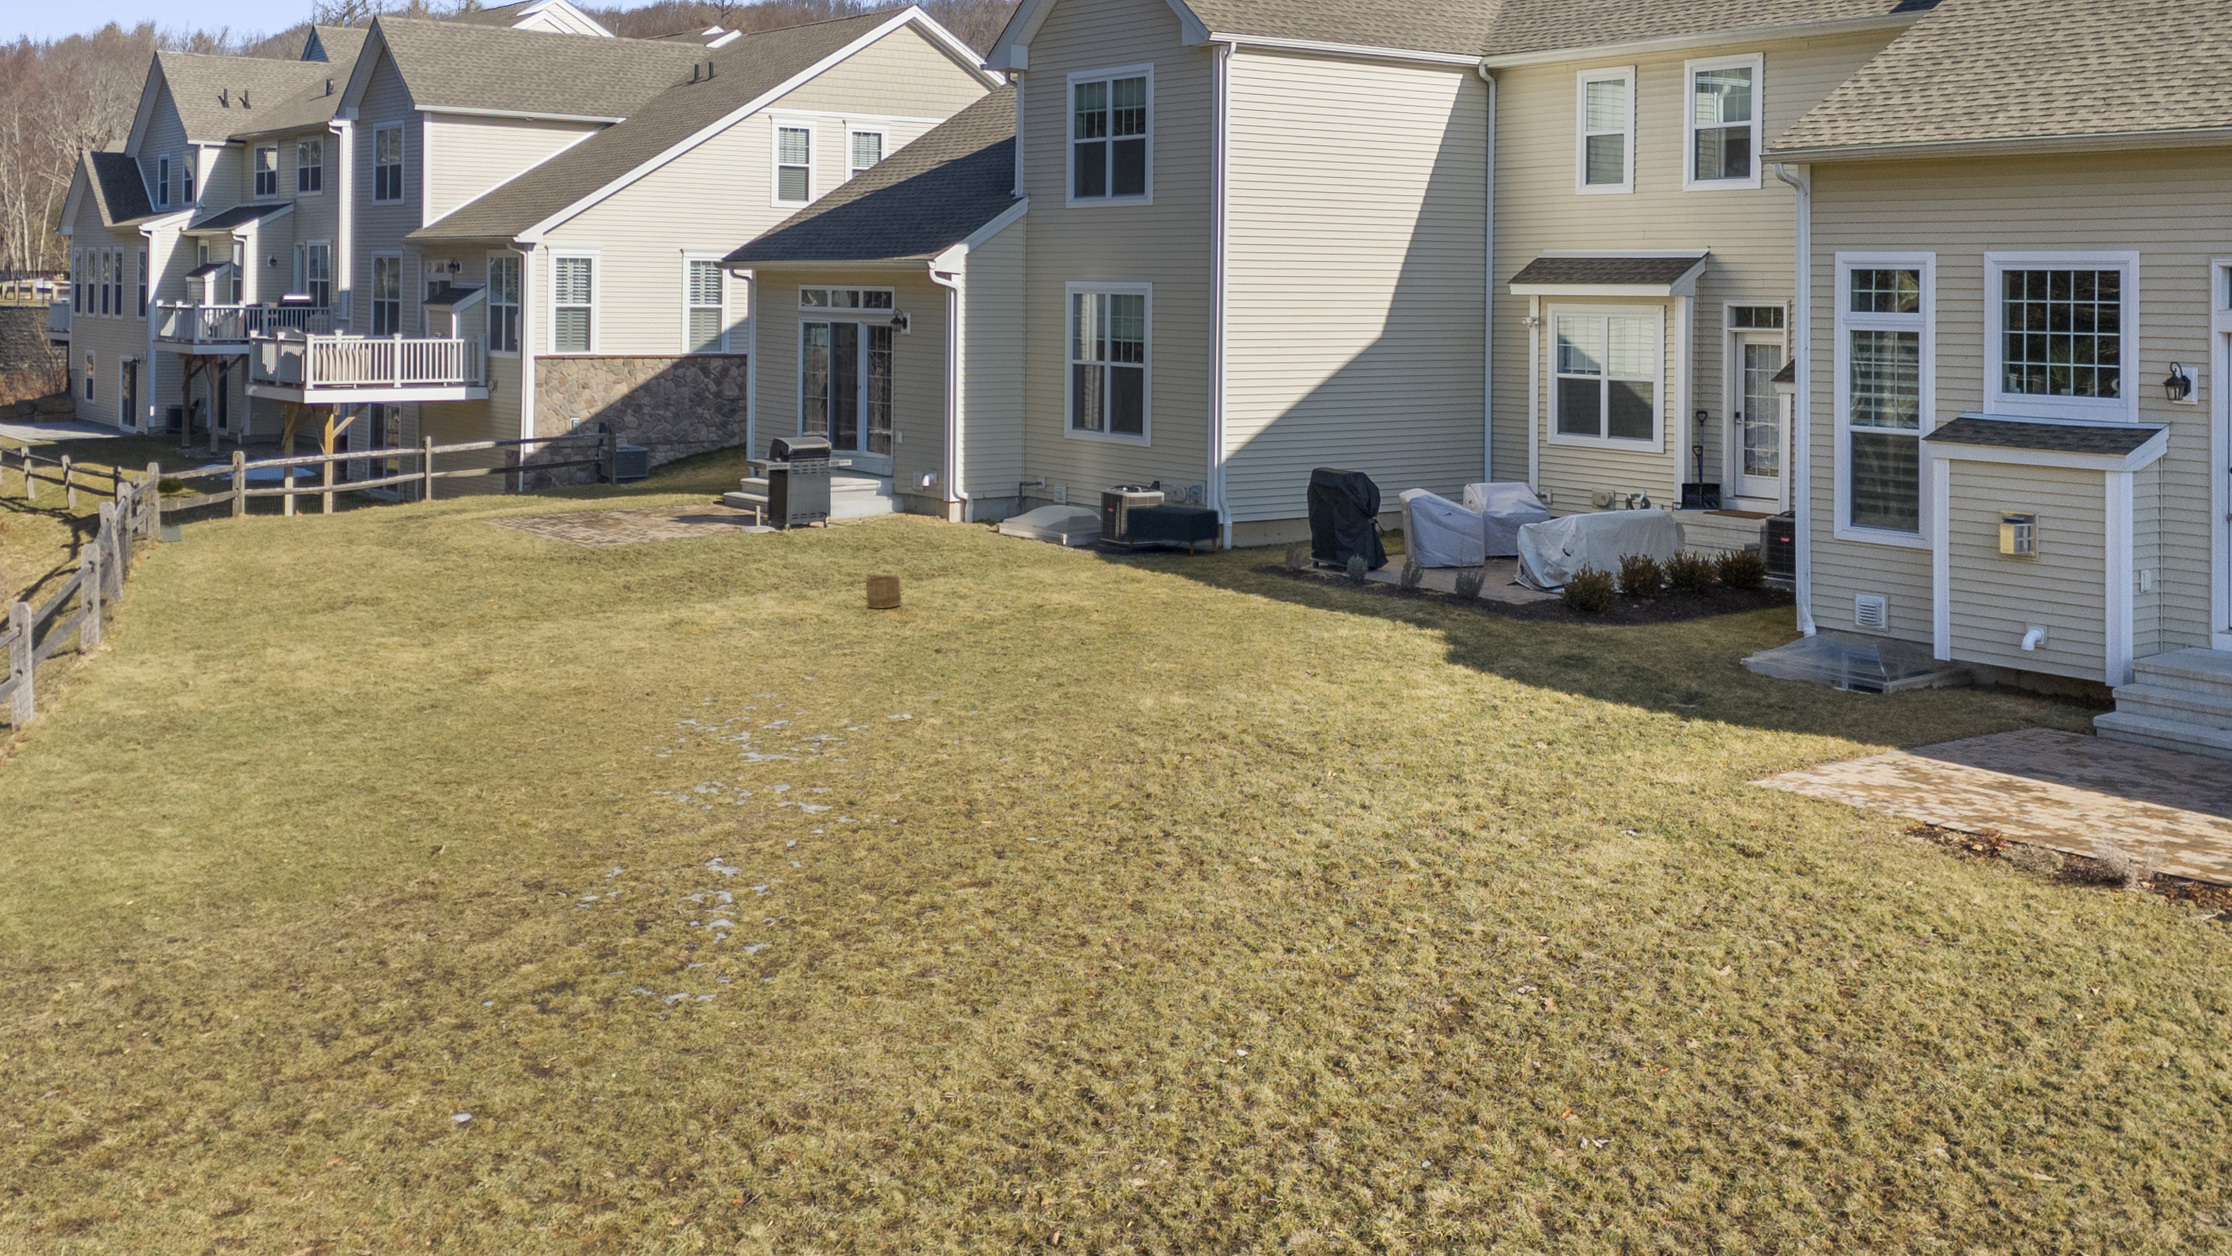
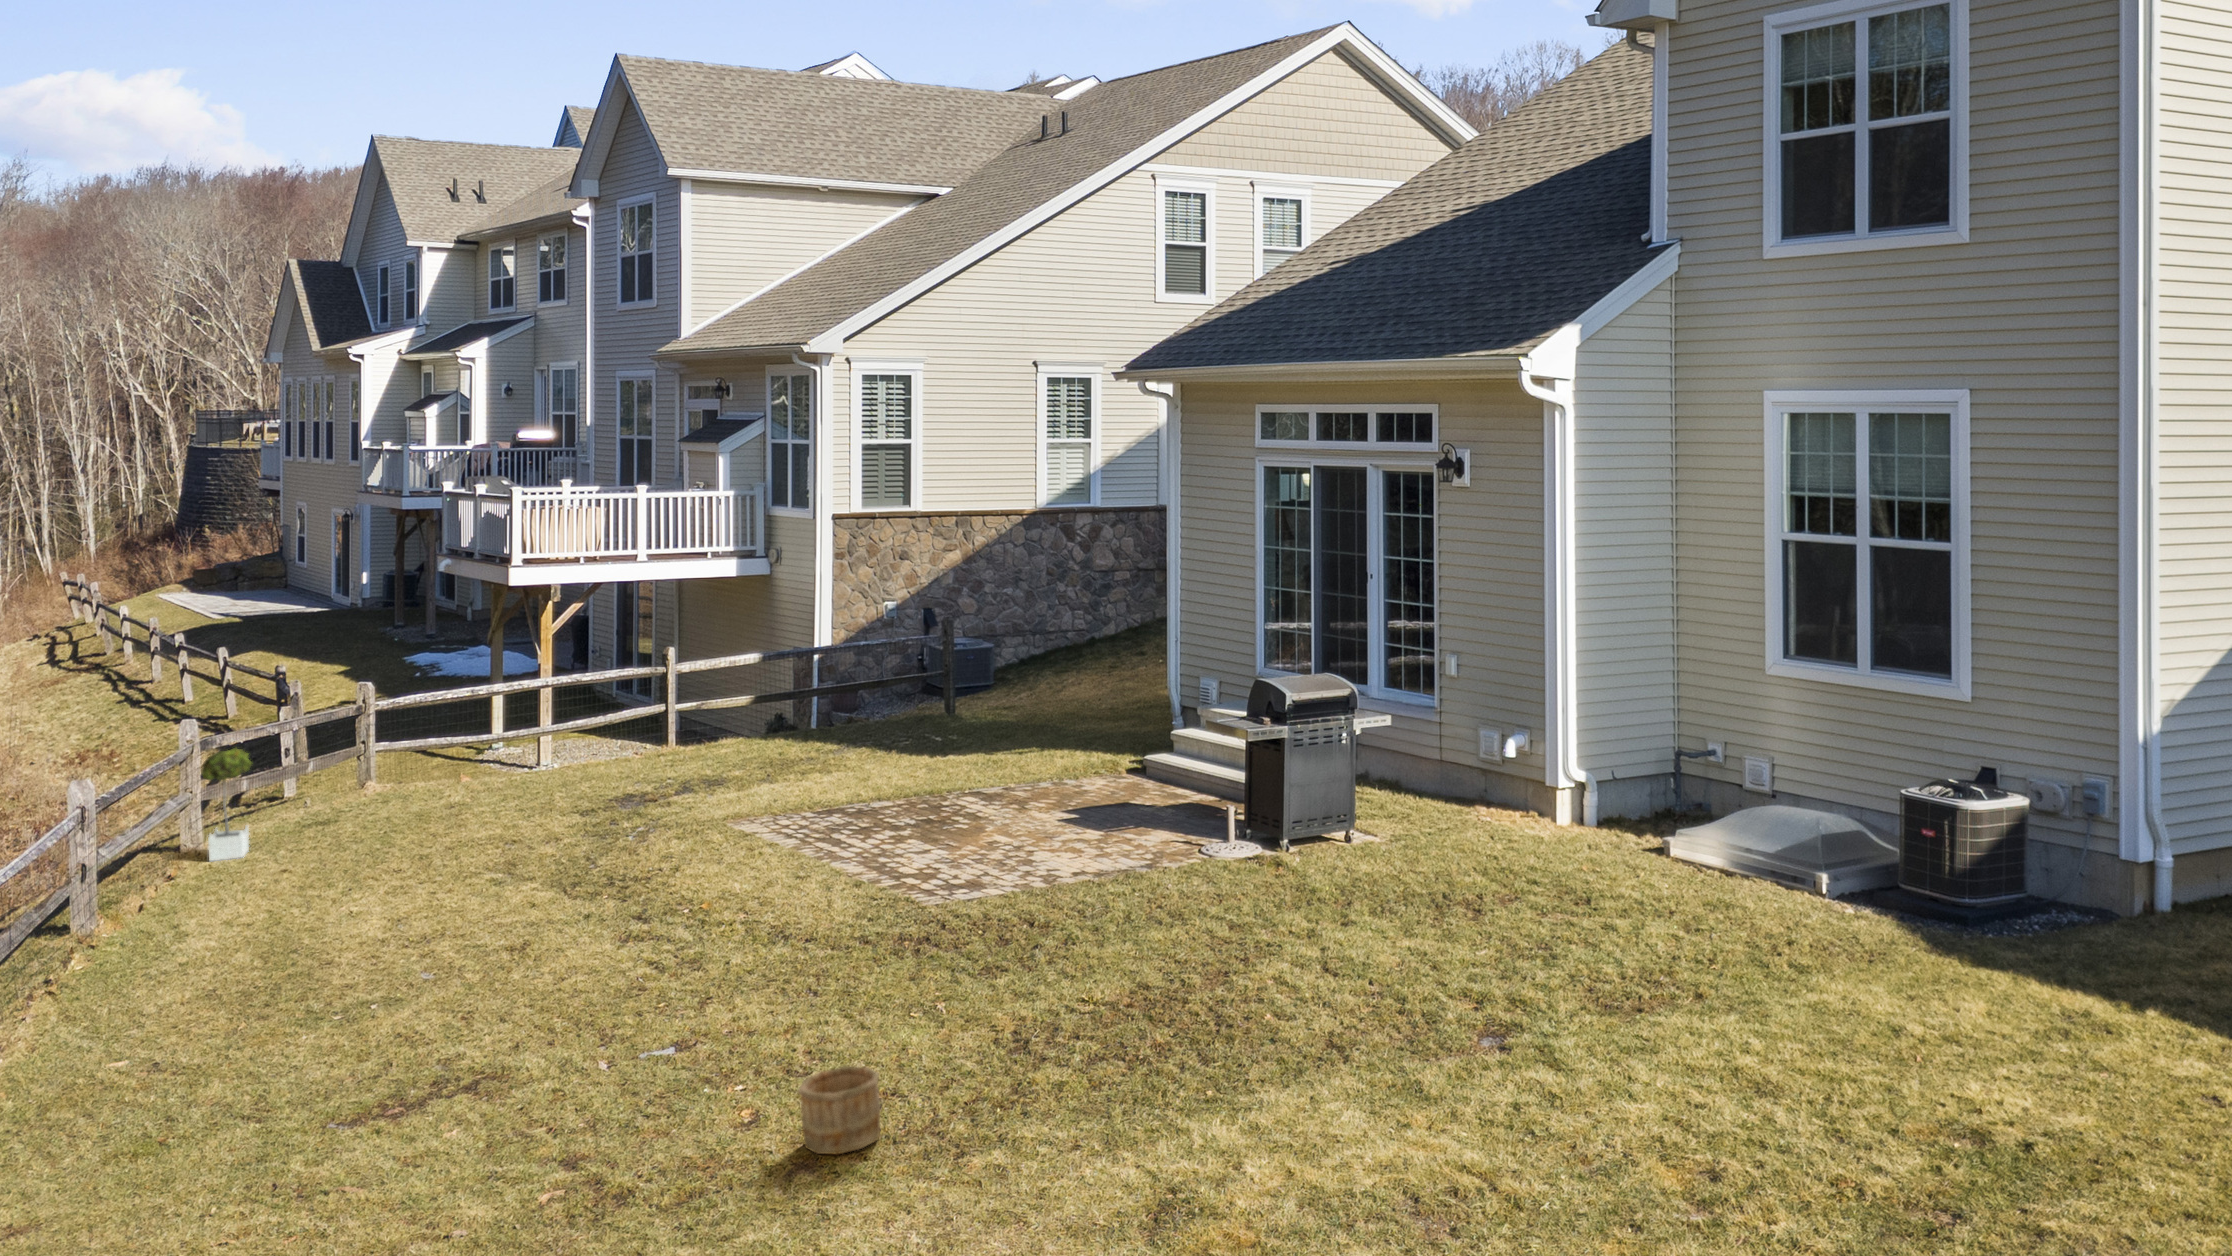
bench: present [1125,505,1220,556] -> none [1967,815,2178,940]
wooden bucket: present [865,575,901,608] -> present [798,1067,880,1154]

